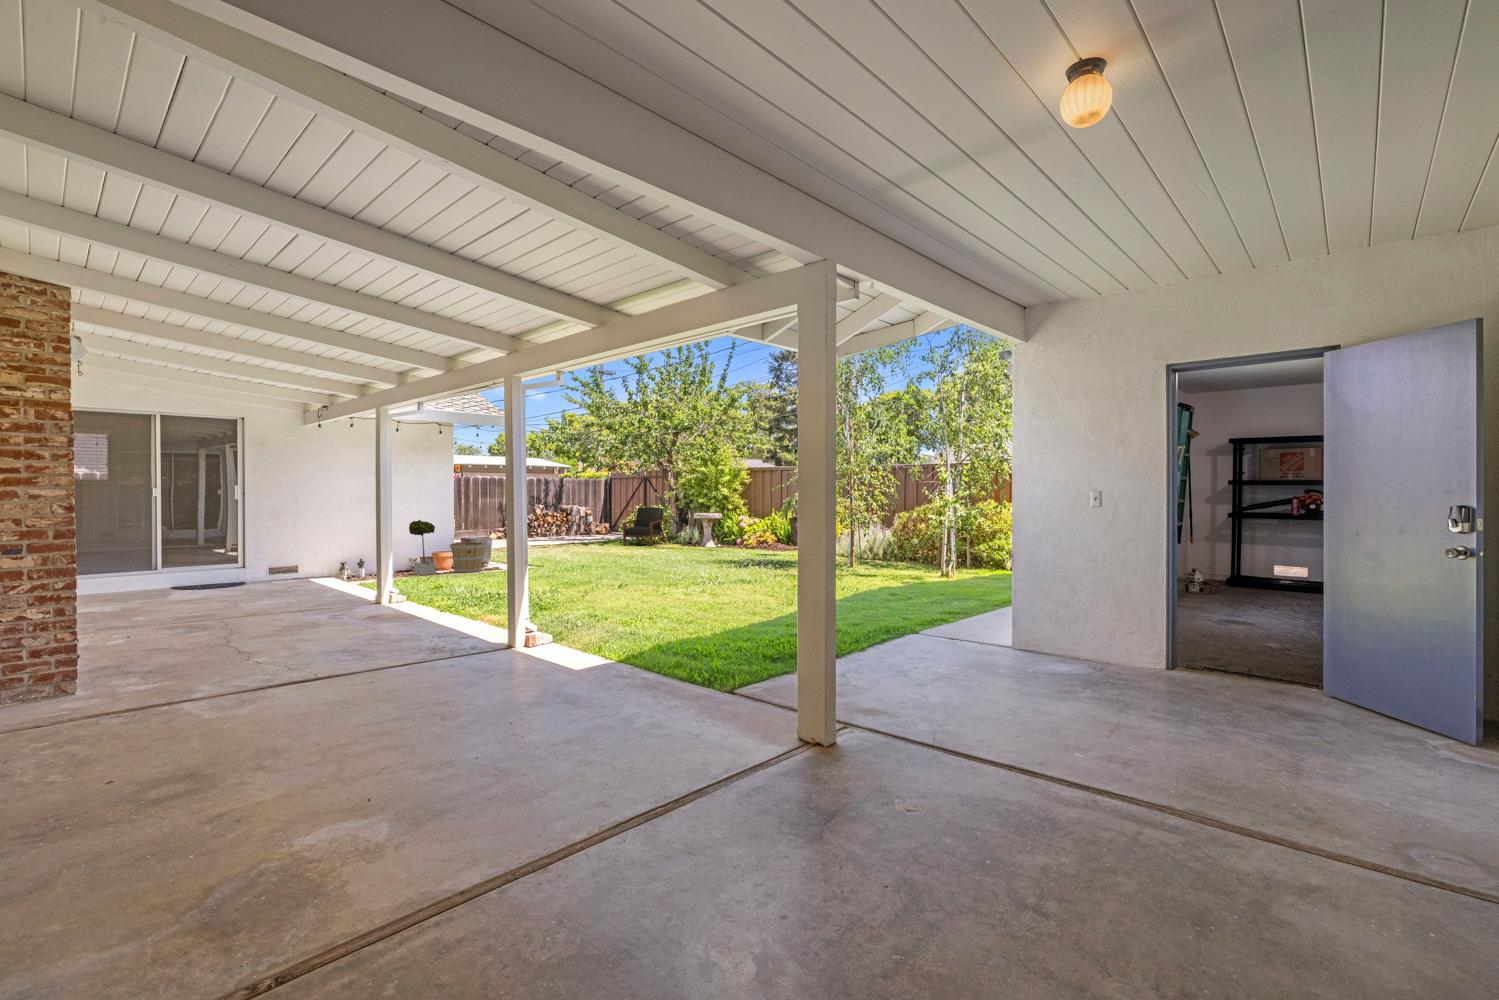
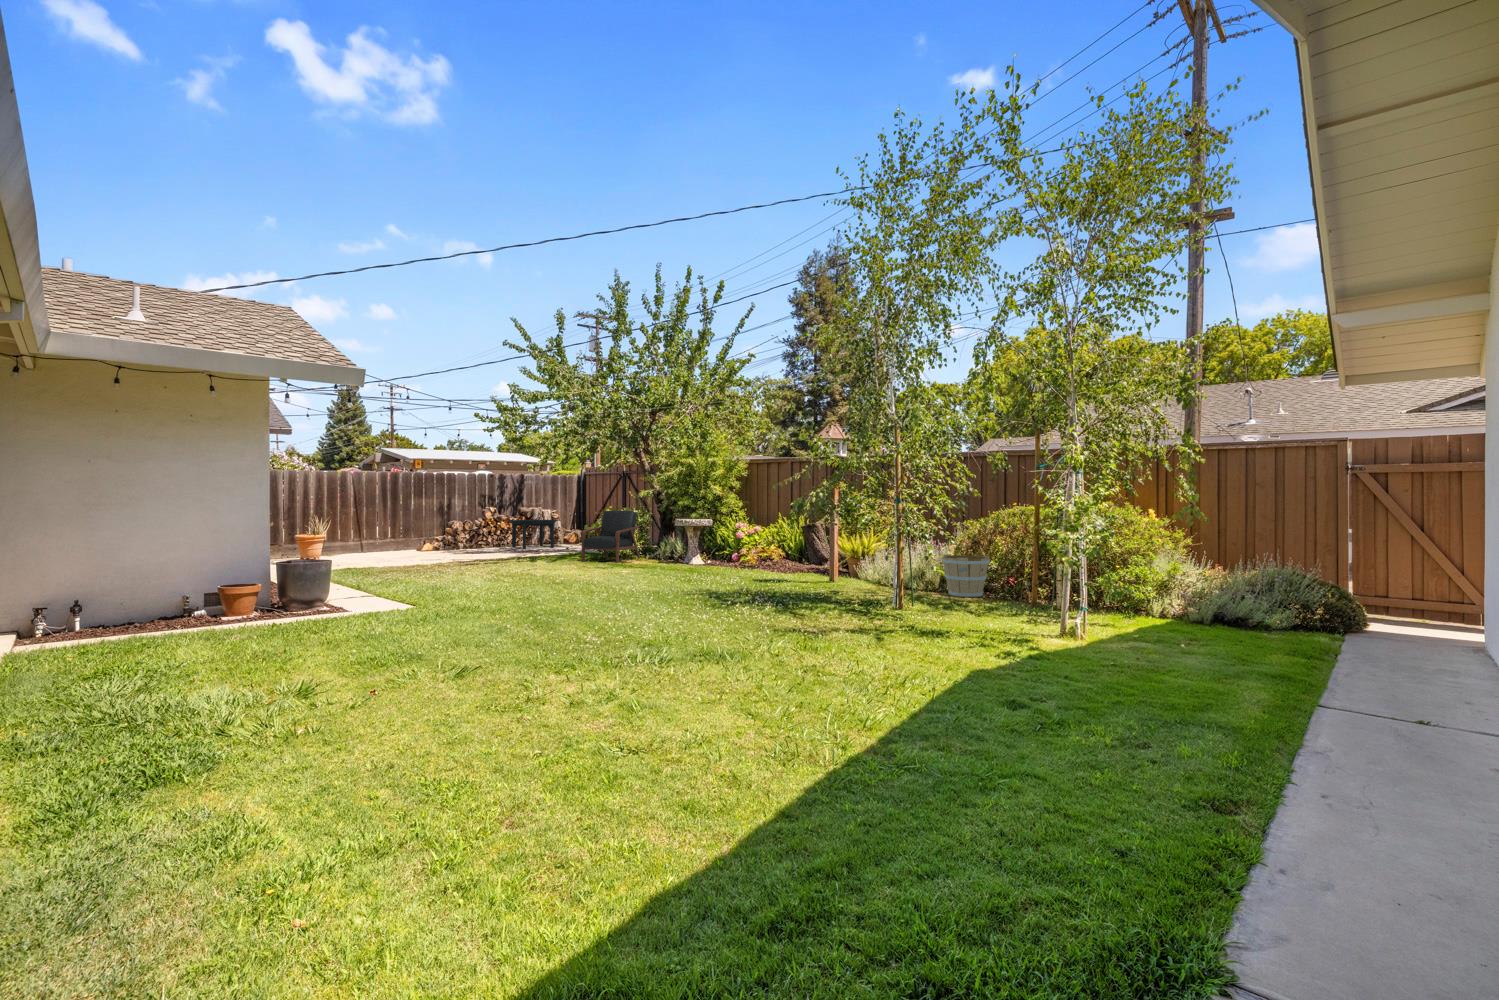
round table: none [555,515,593,538] -> present [509,520,557,549]
potted tree: present [409,520,435,575] -> none [183,530,230,621]
wooden bucket: present [450,542,486,573] -> present [942,554,990,597]

